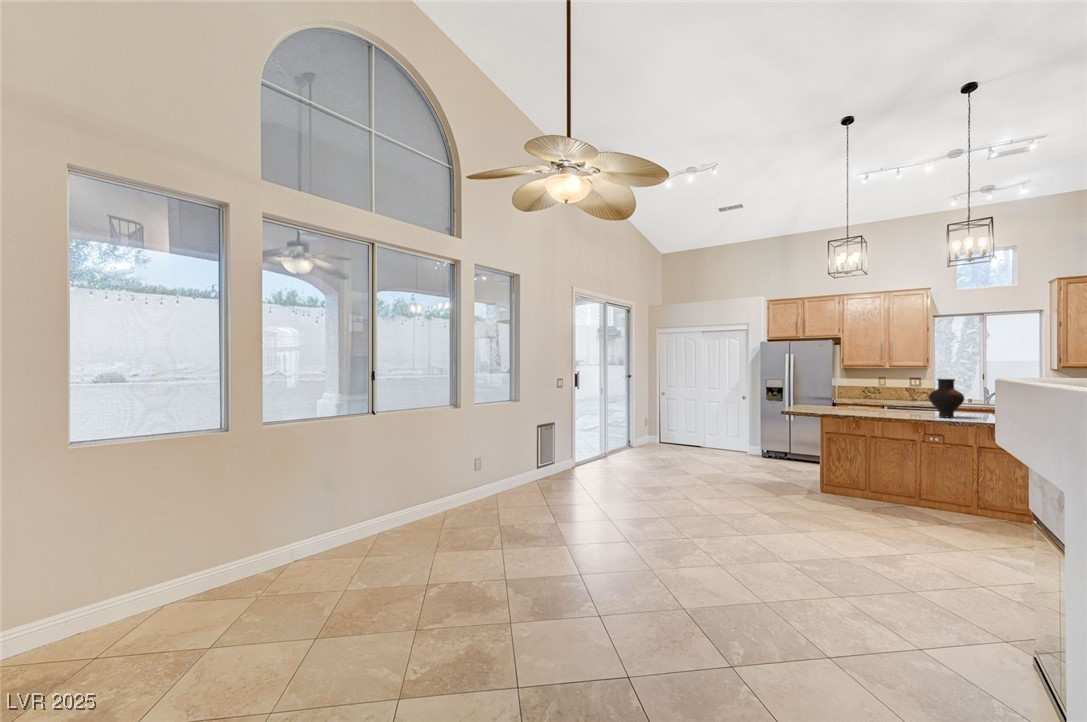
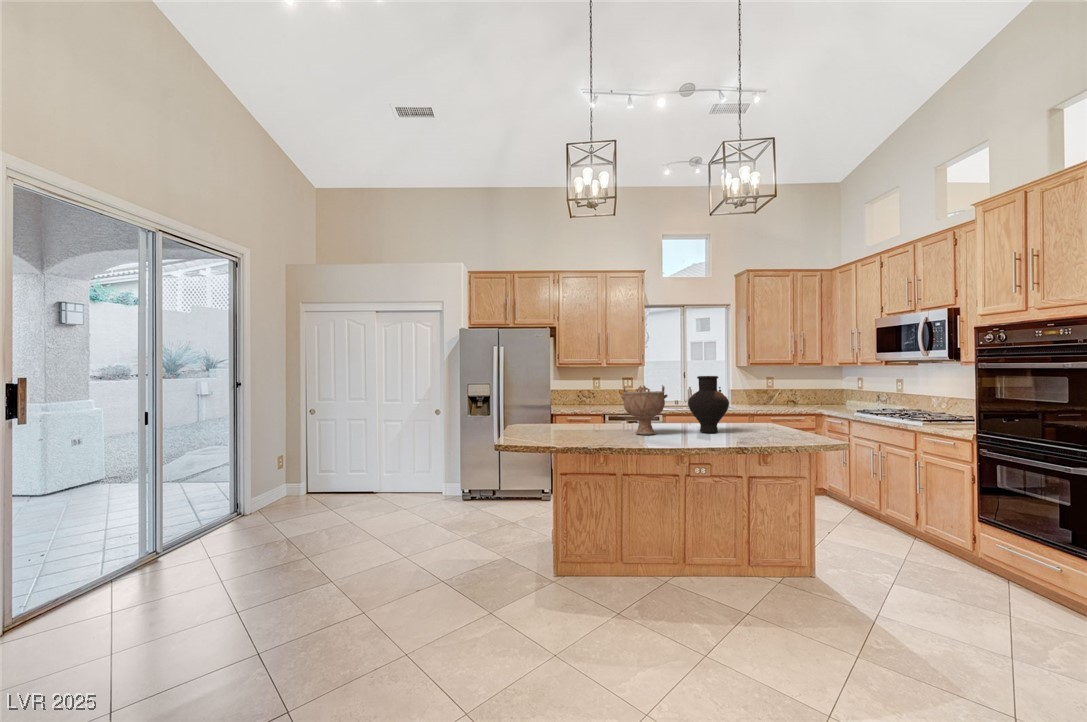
decorative bowl: none [871,384,908,416] -> present [621,385,668,435]

